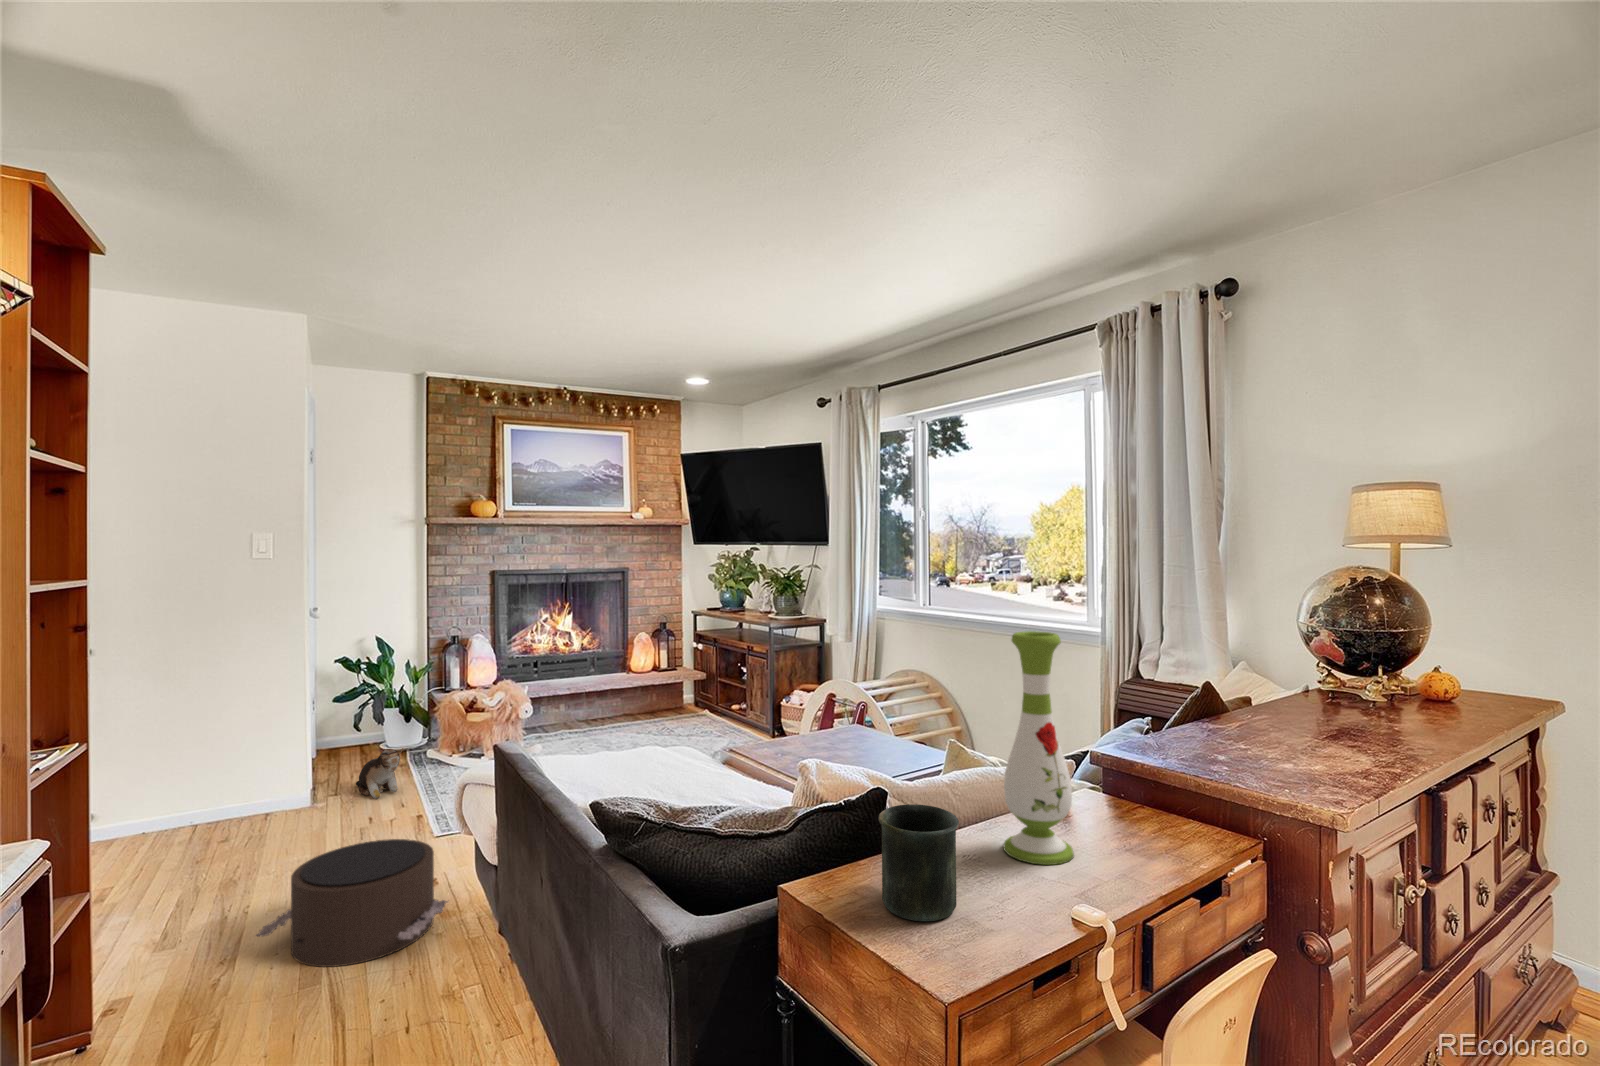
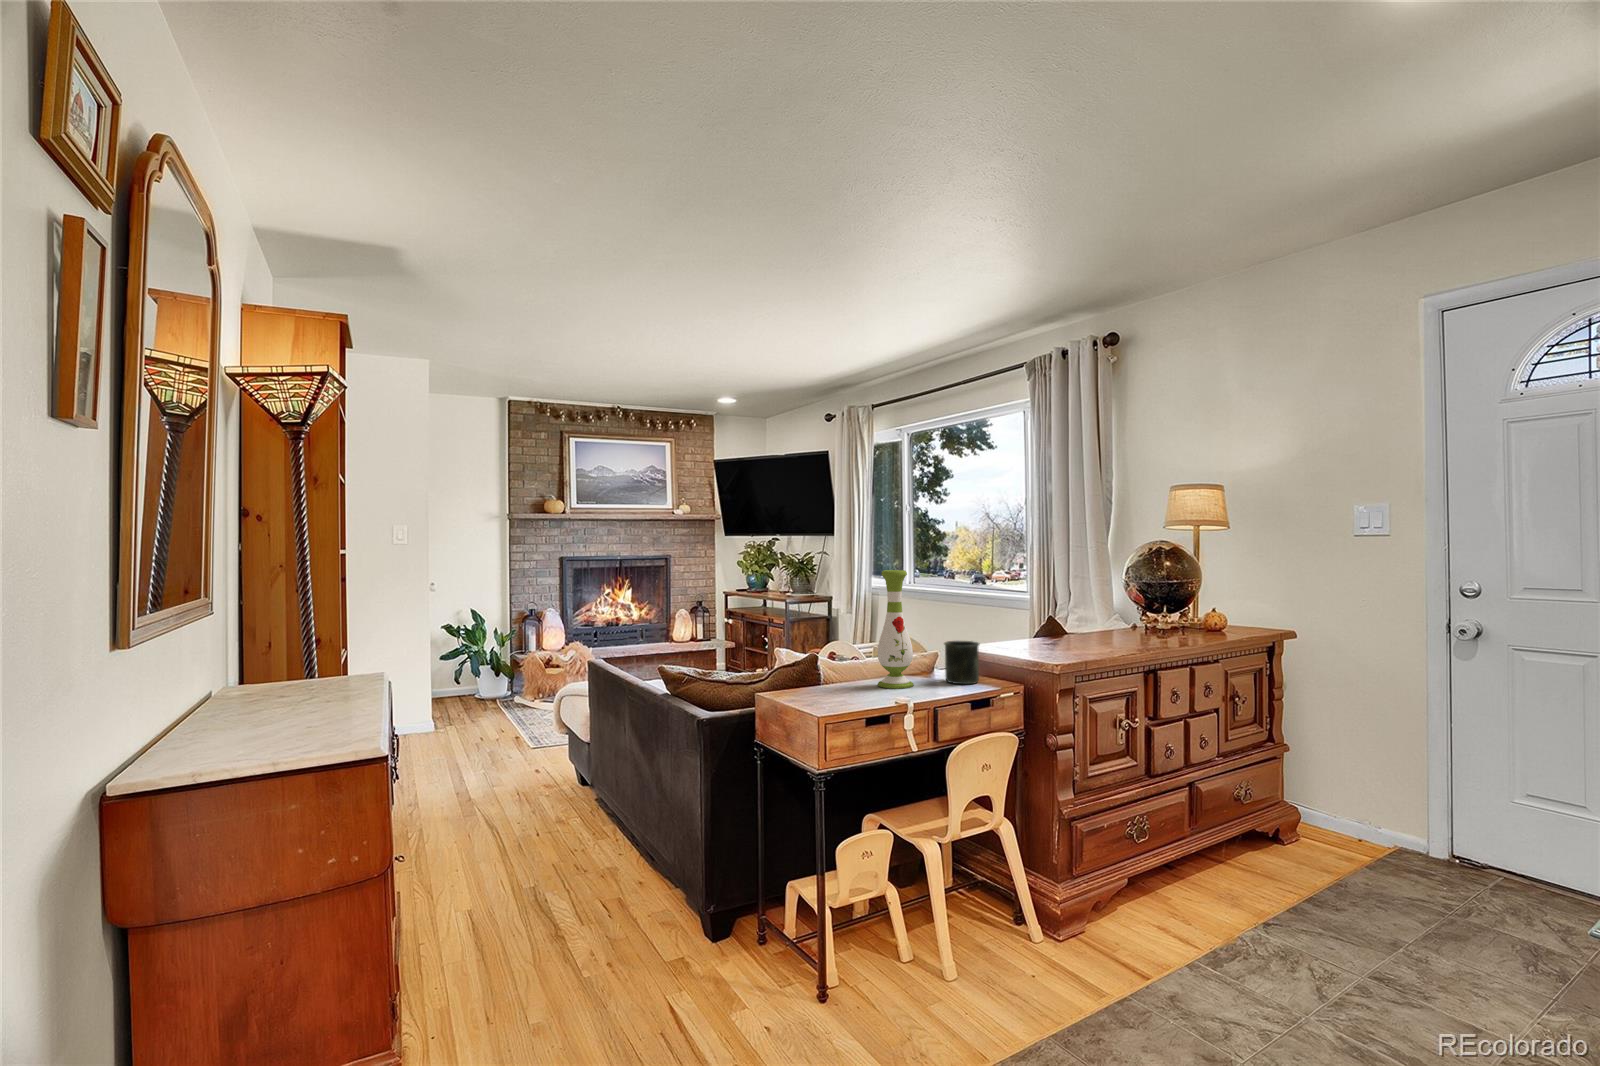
plush toy: present [356,748,403,799] -> none [465,689,503,727]
mug: present [879,804,959,921] -> present [944,641,979,684]
pouf: present [257,839,447,967] -> none [430,737,554,810]

